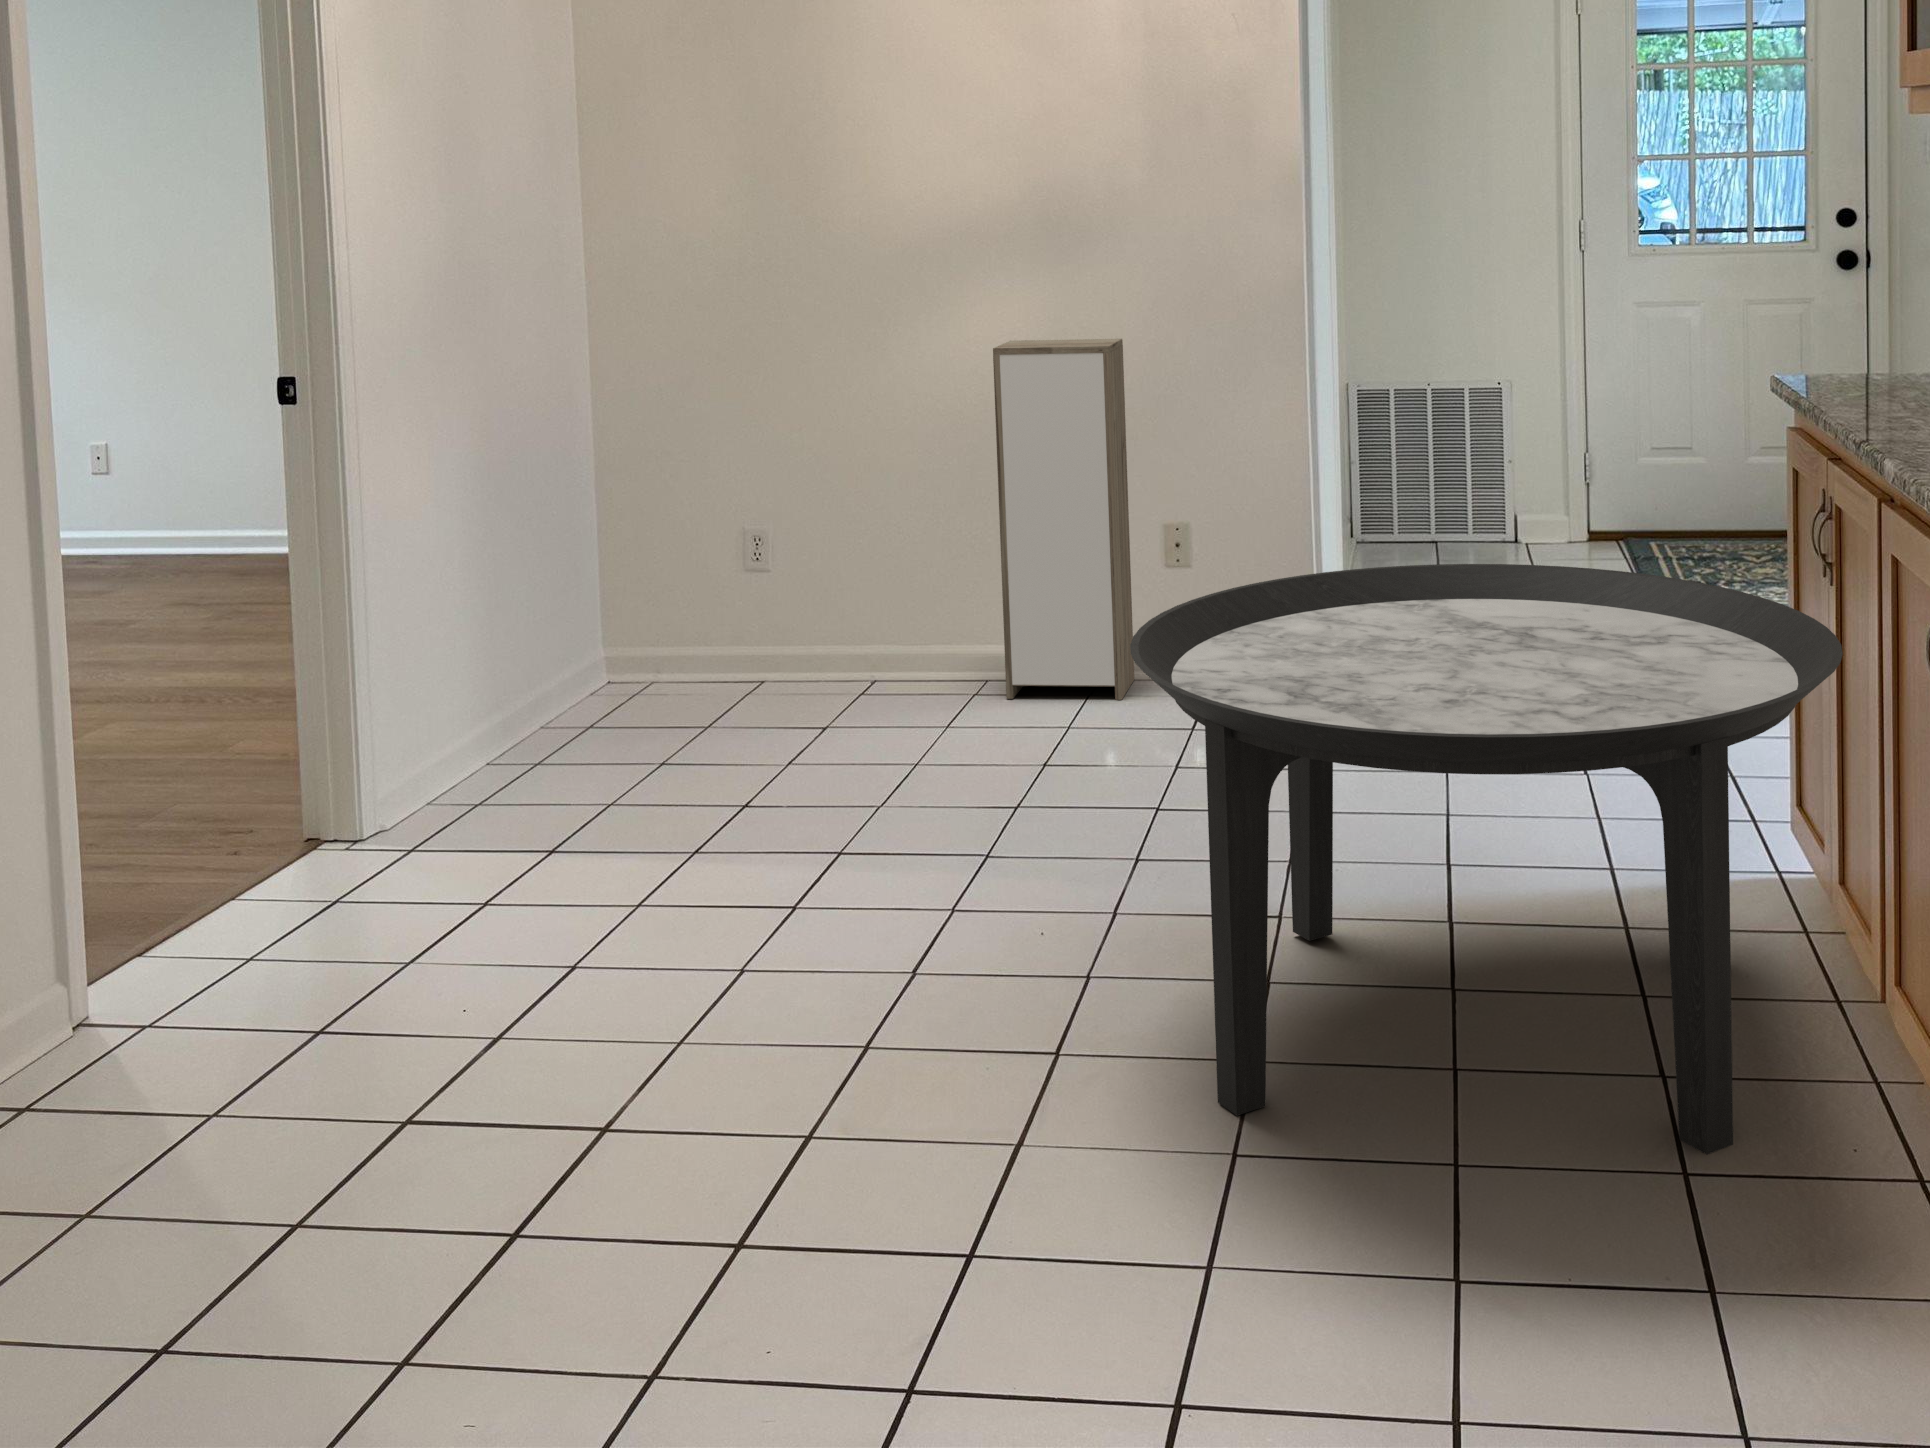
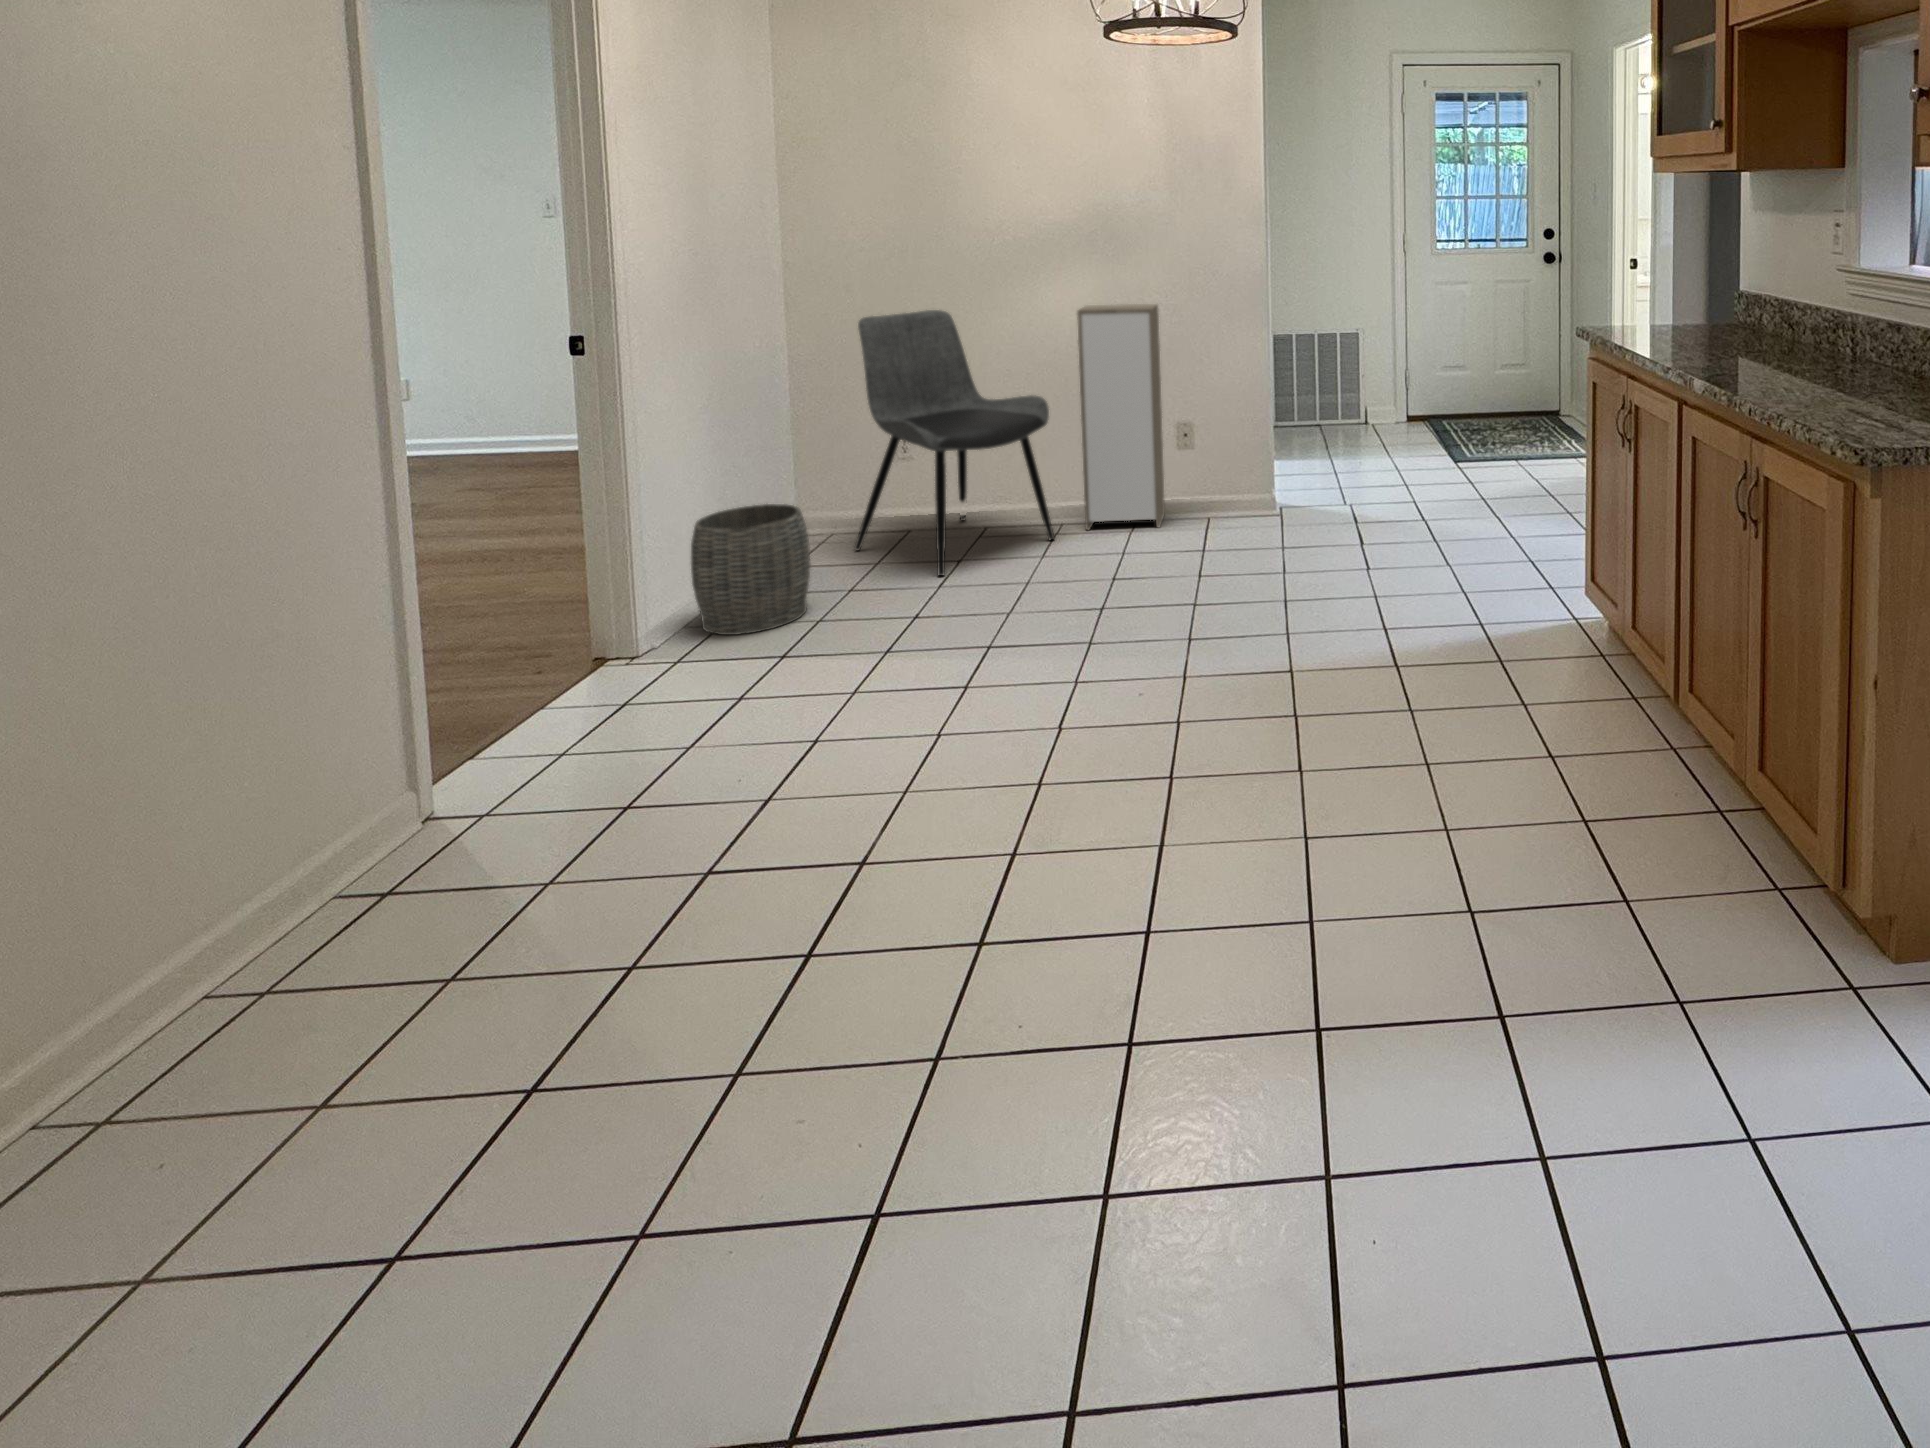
dining chair: none [666,347,957,754] -> present [855,310,1054,576]
round table: present [1130,564,1843,1155] -> none [1224,442,1661,806]
woven basket: none [431,632,592,818] -> present [691,504,810,635]

